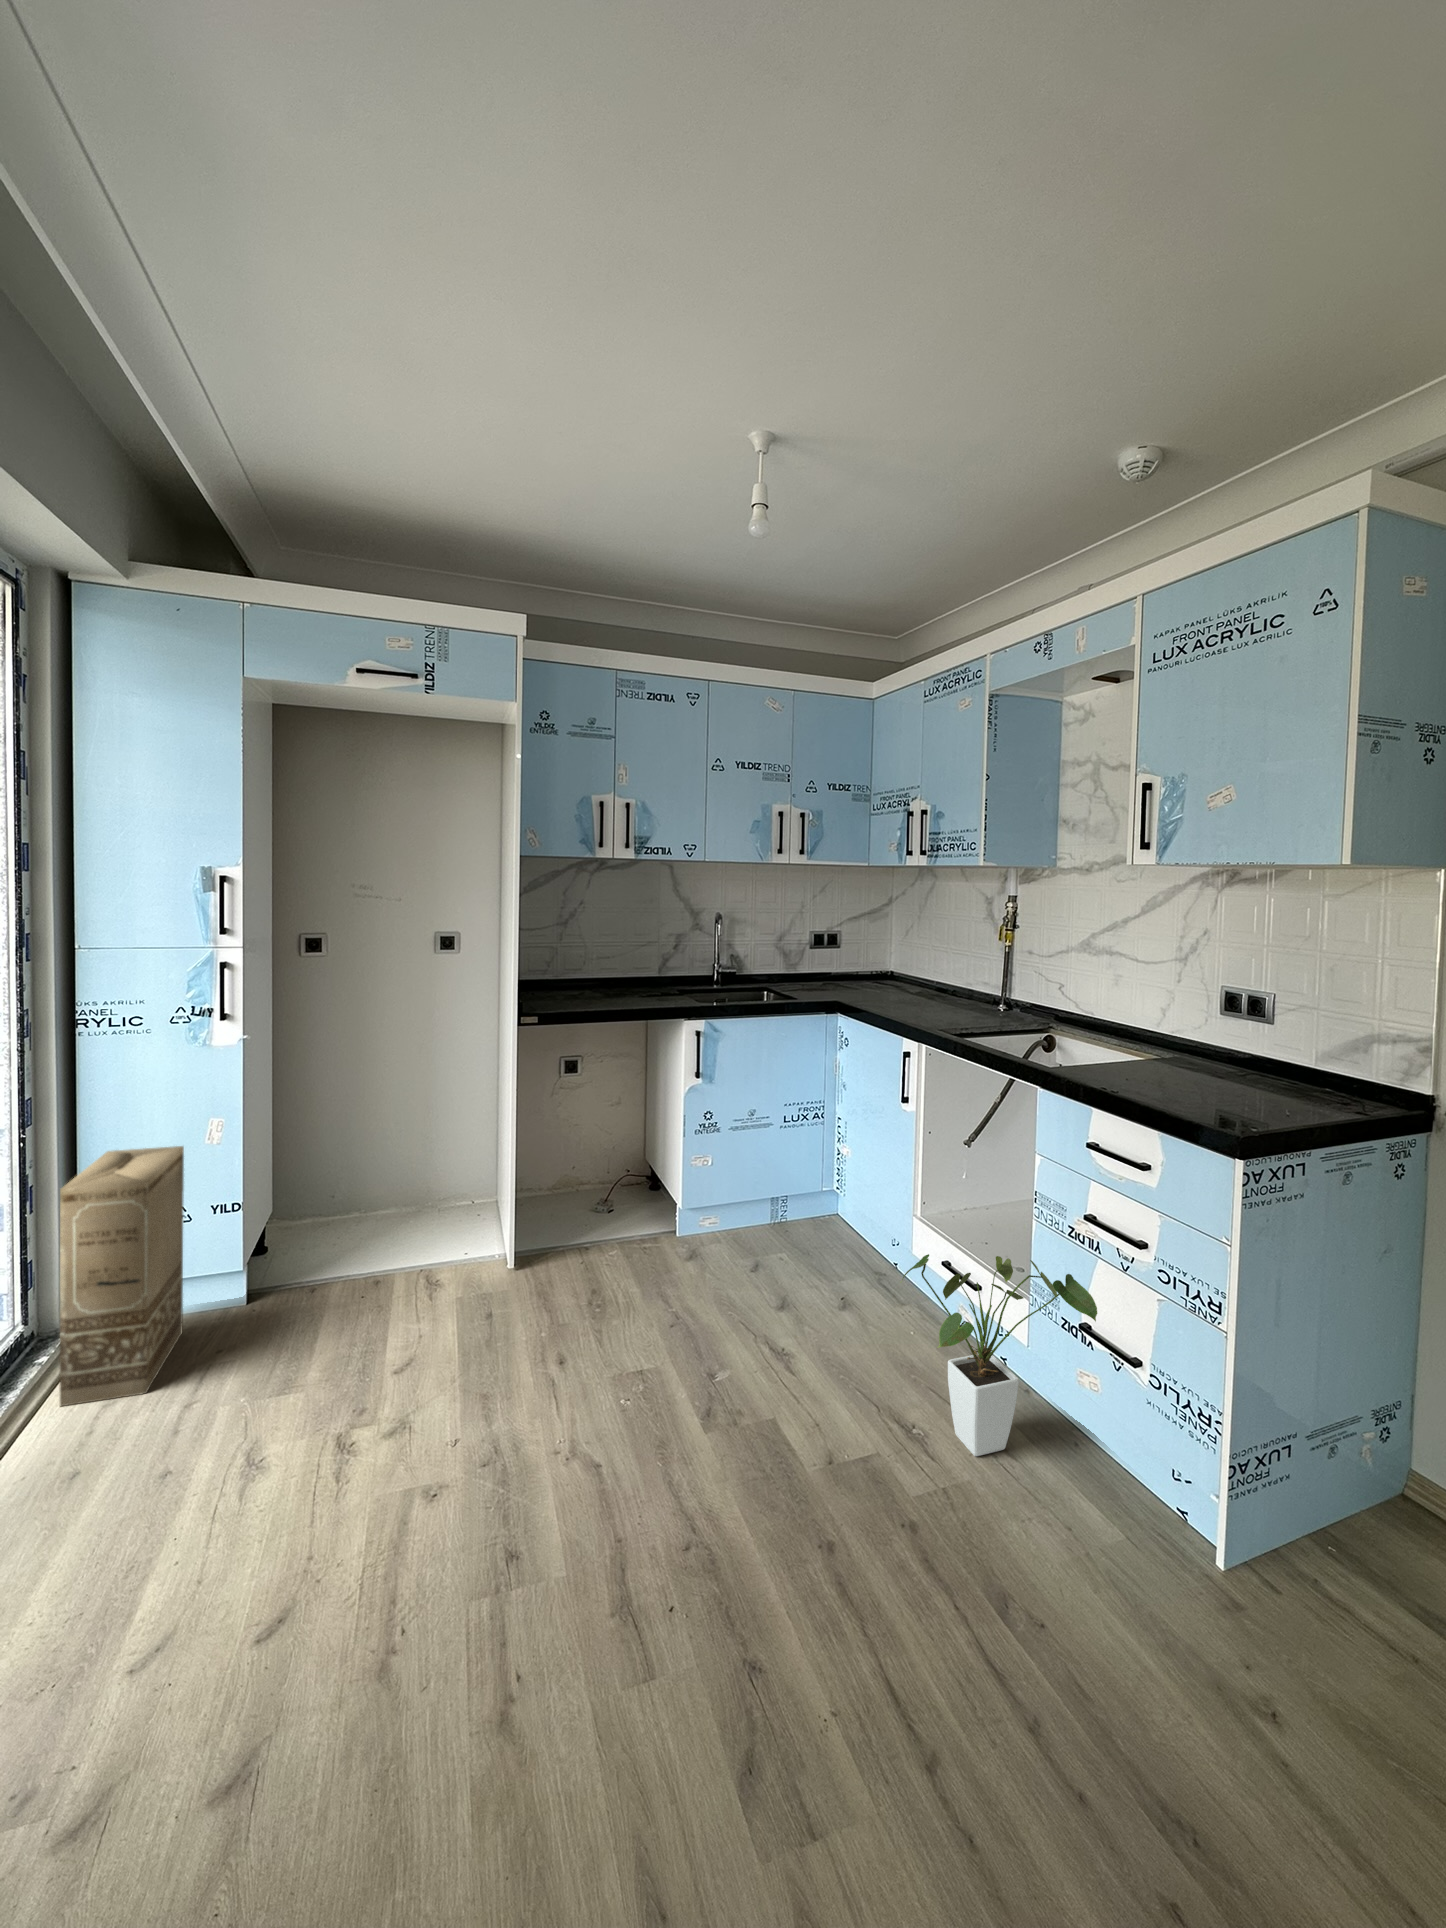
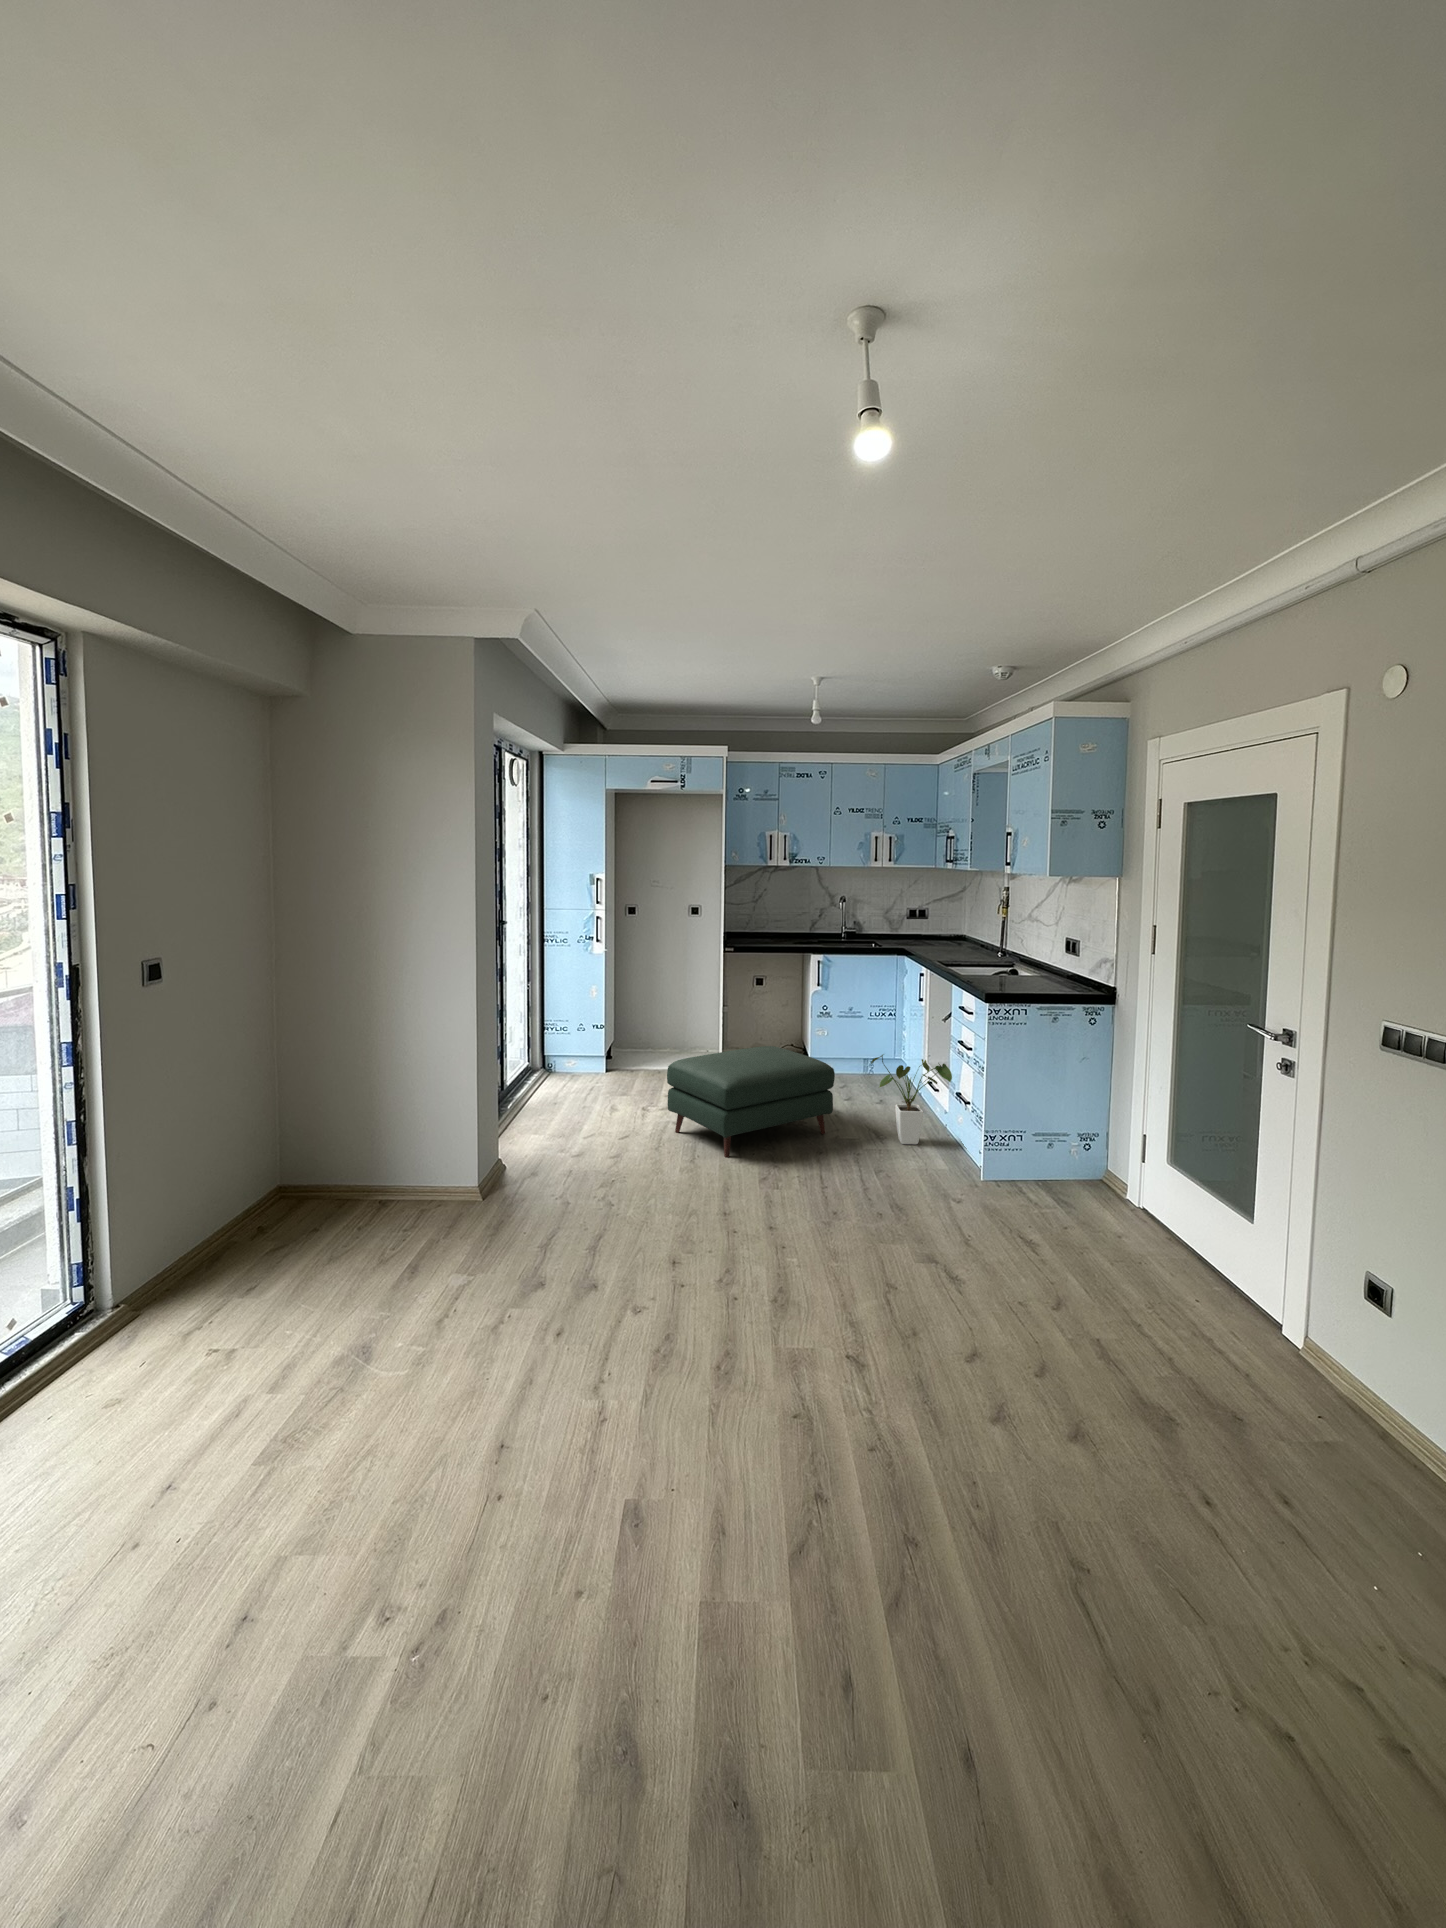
cardboard box: present [60,1146,184,1407] -> none [543,995,583,1091]
ottoman: none [413,1243,825,1665] -> present [667,1046,835,1158]

